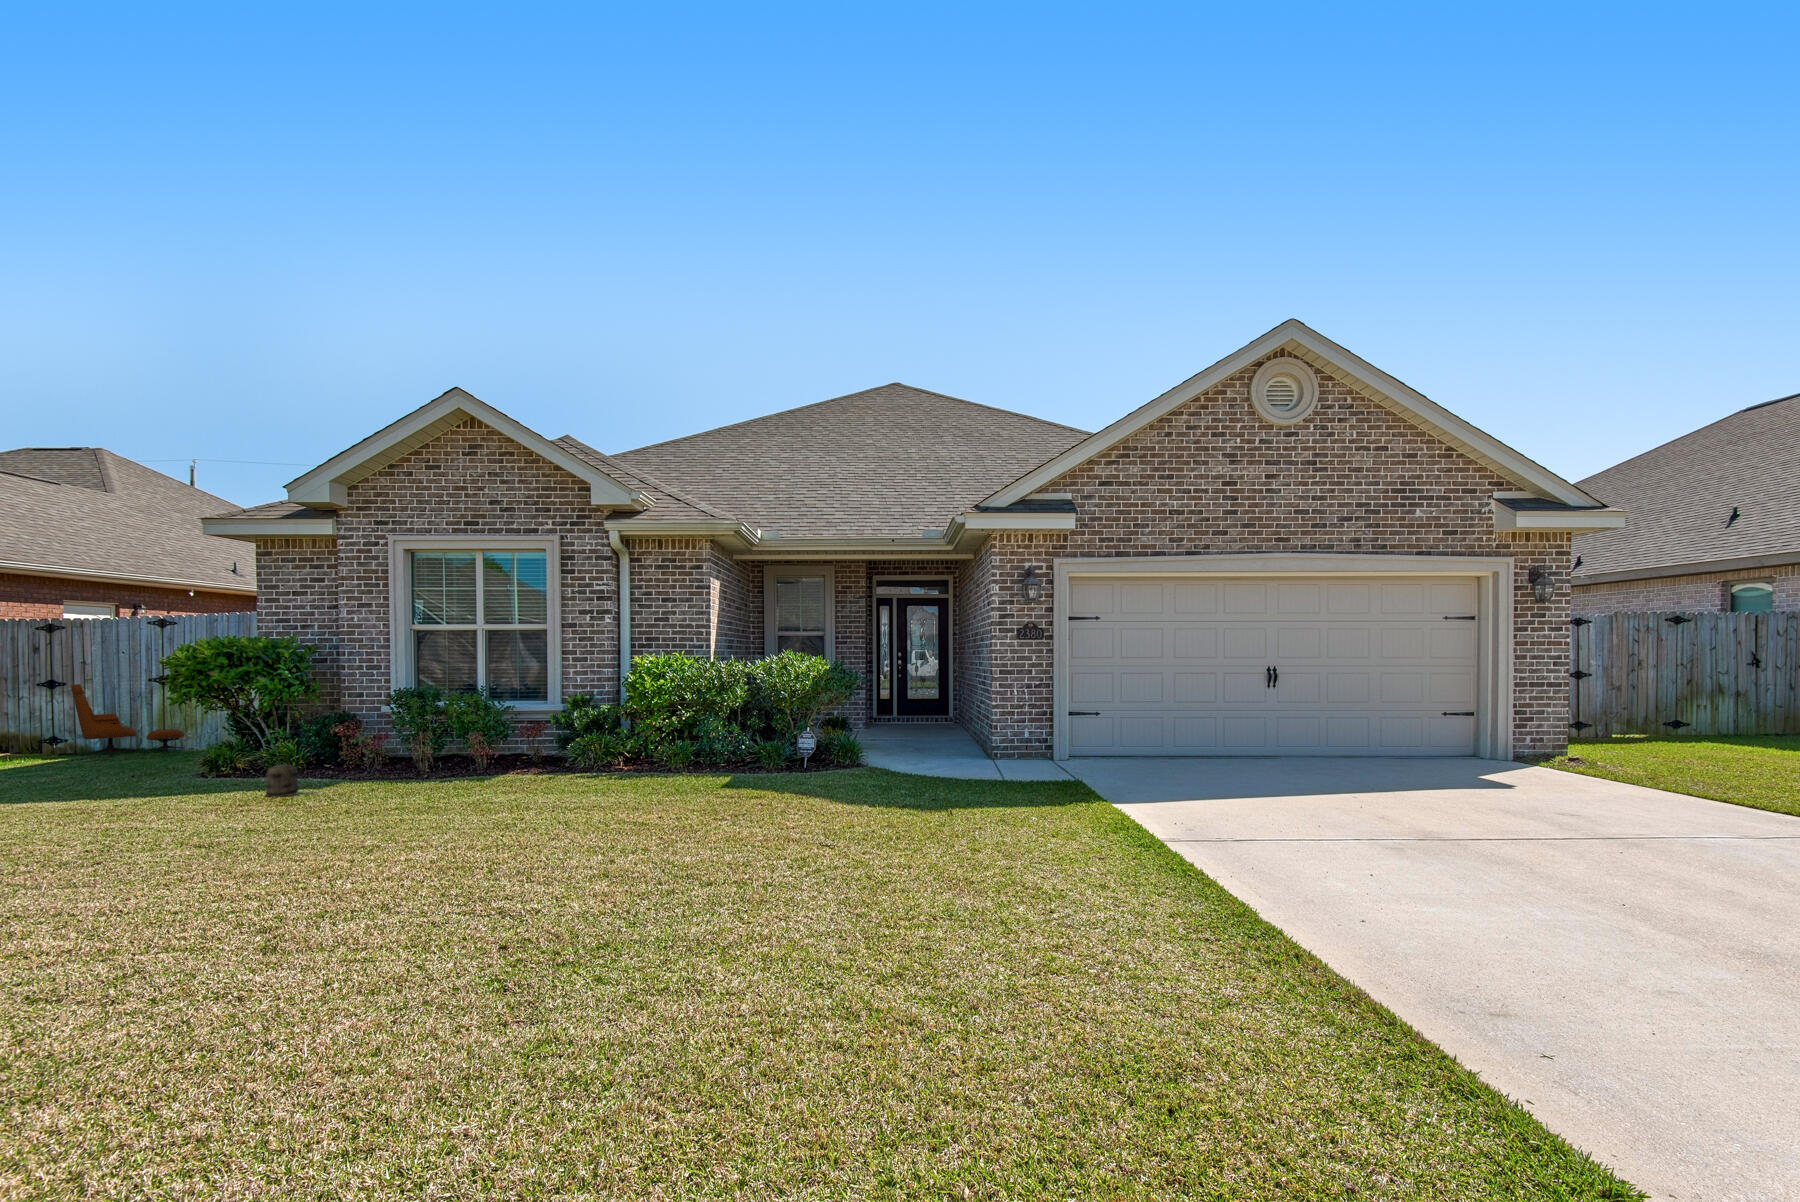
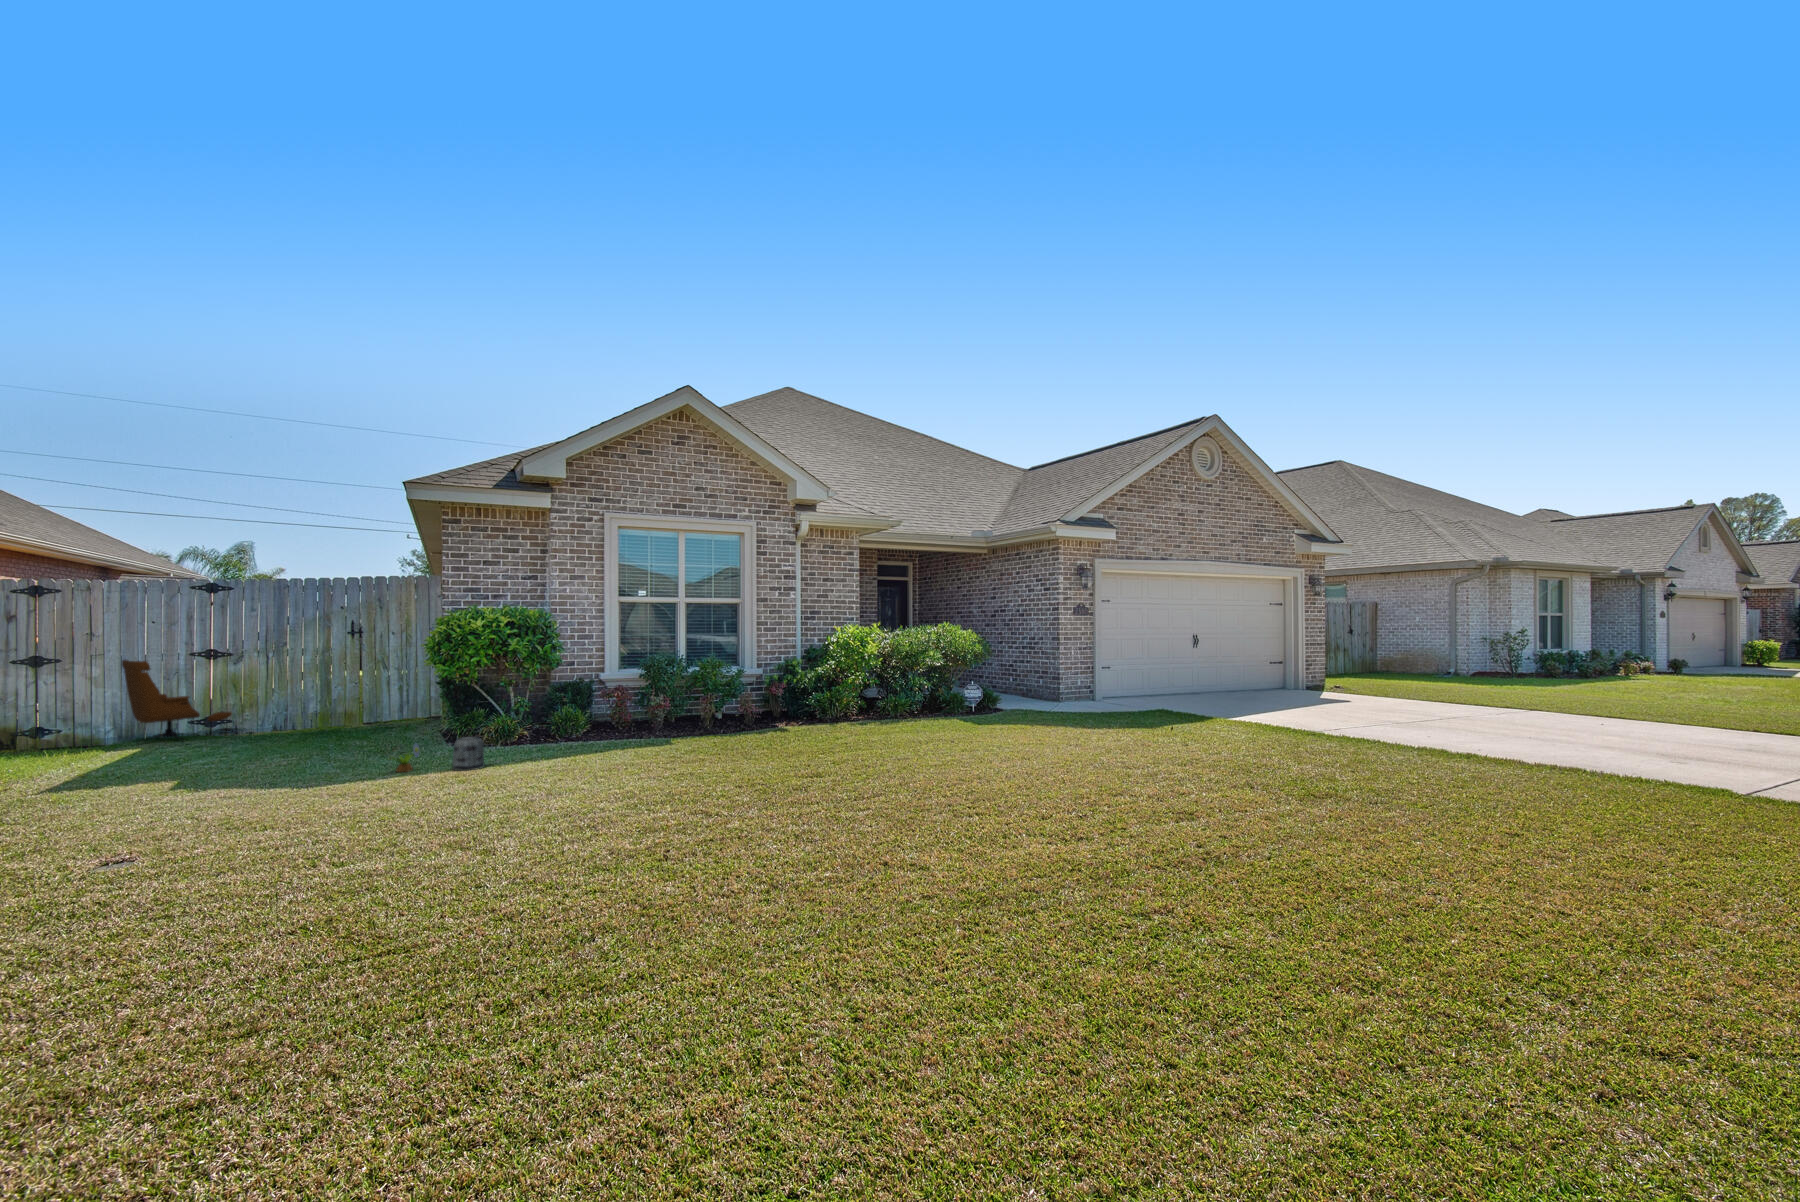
basket: present [266,764,298,797] -> present [452,737,484,771]
decorative plant: none [64,770,101,798] -> present [393,744,419,772]

